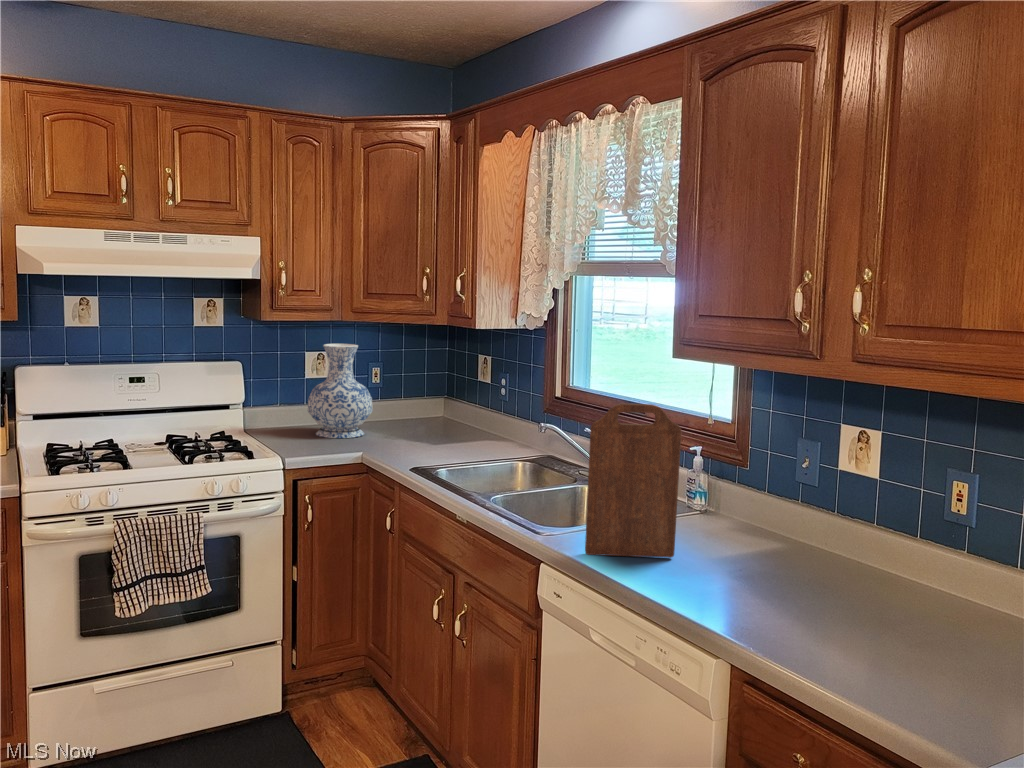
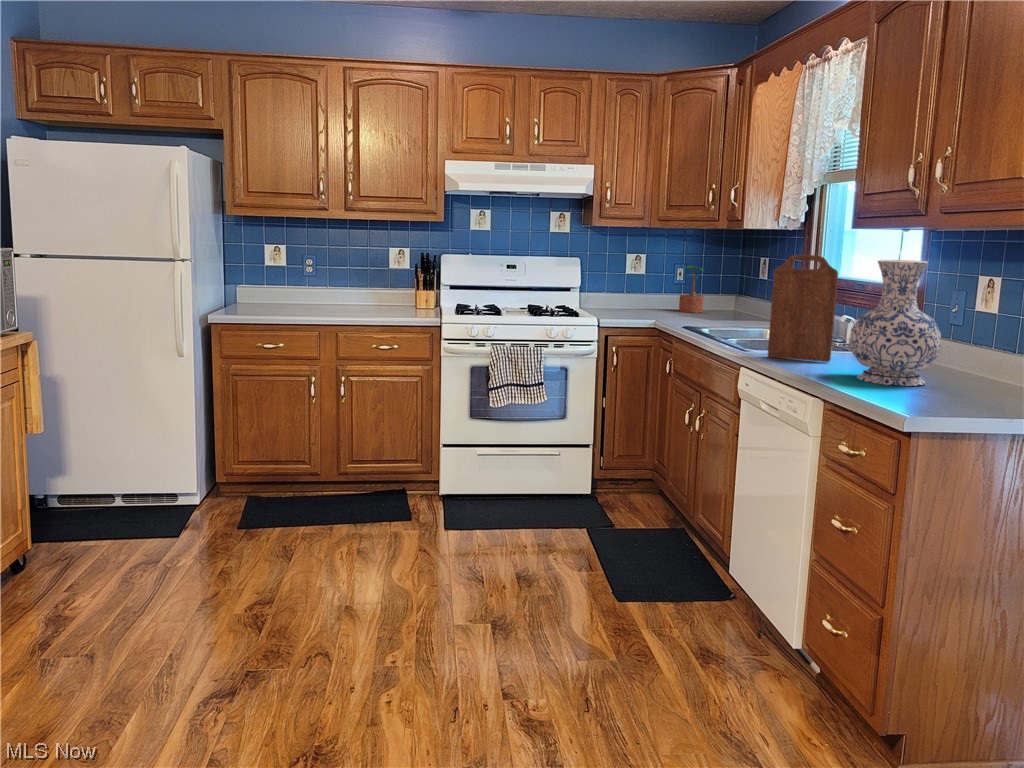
vase: present [308,344,373,438] -> present [848,260,941,386]
potted plant: none [376,365,410,426] -> present [679,266,704,313]

